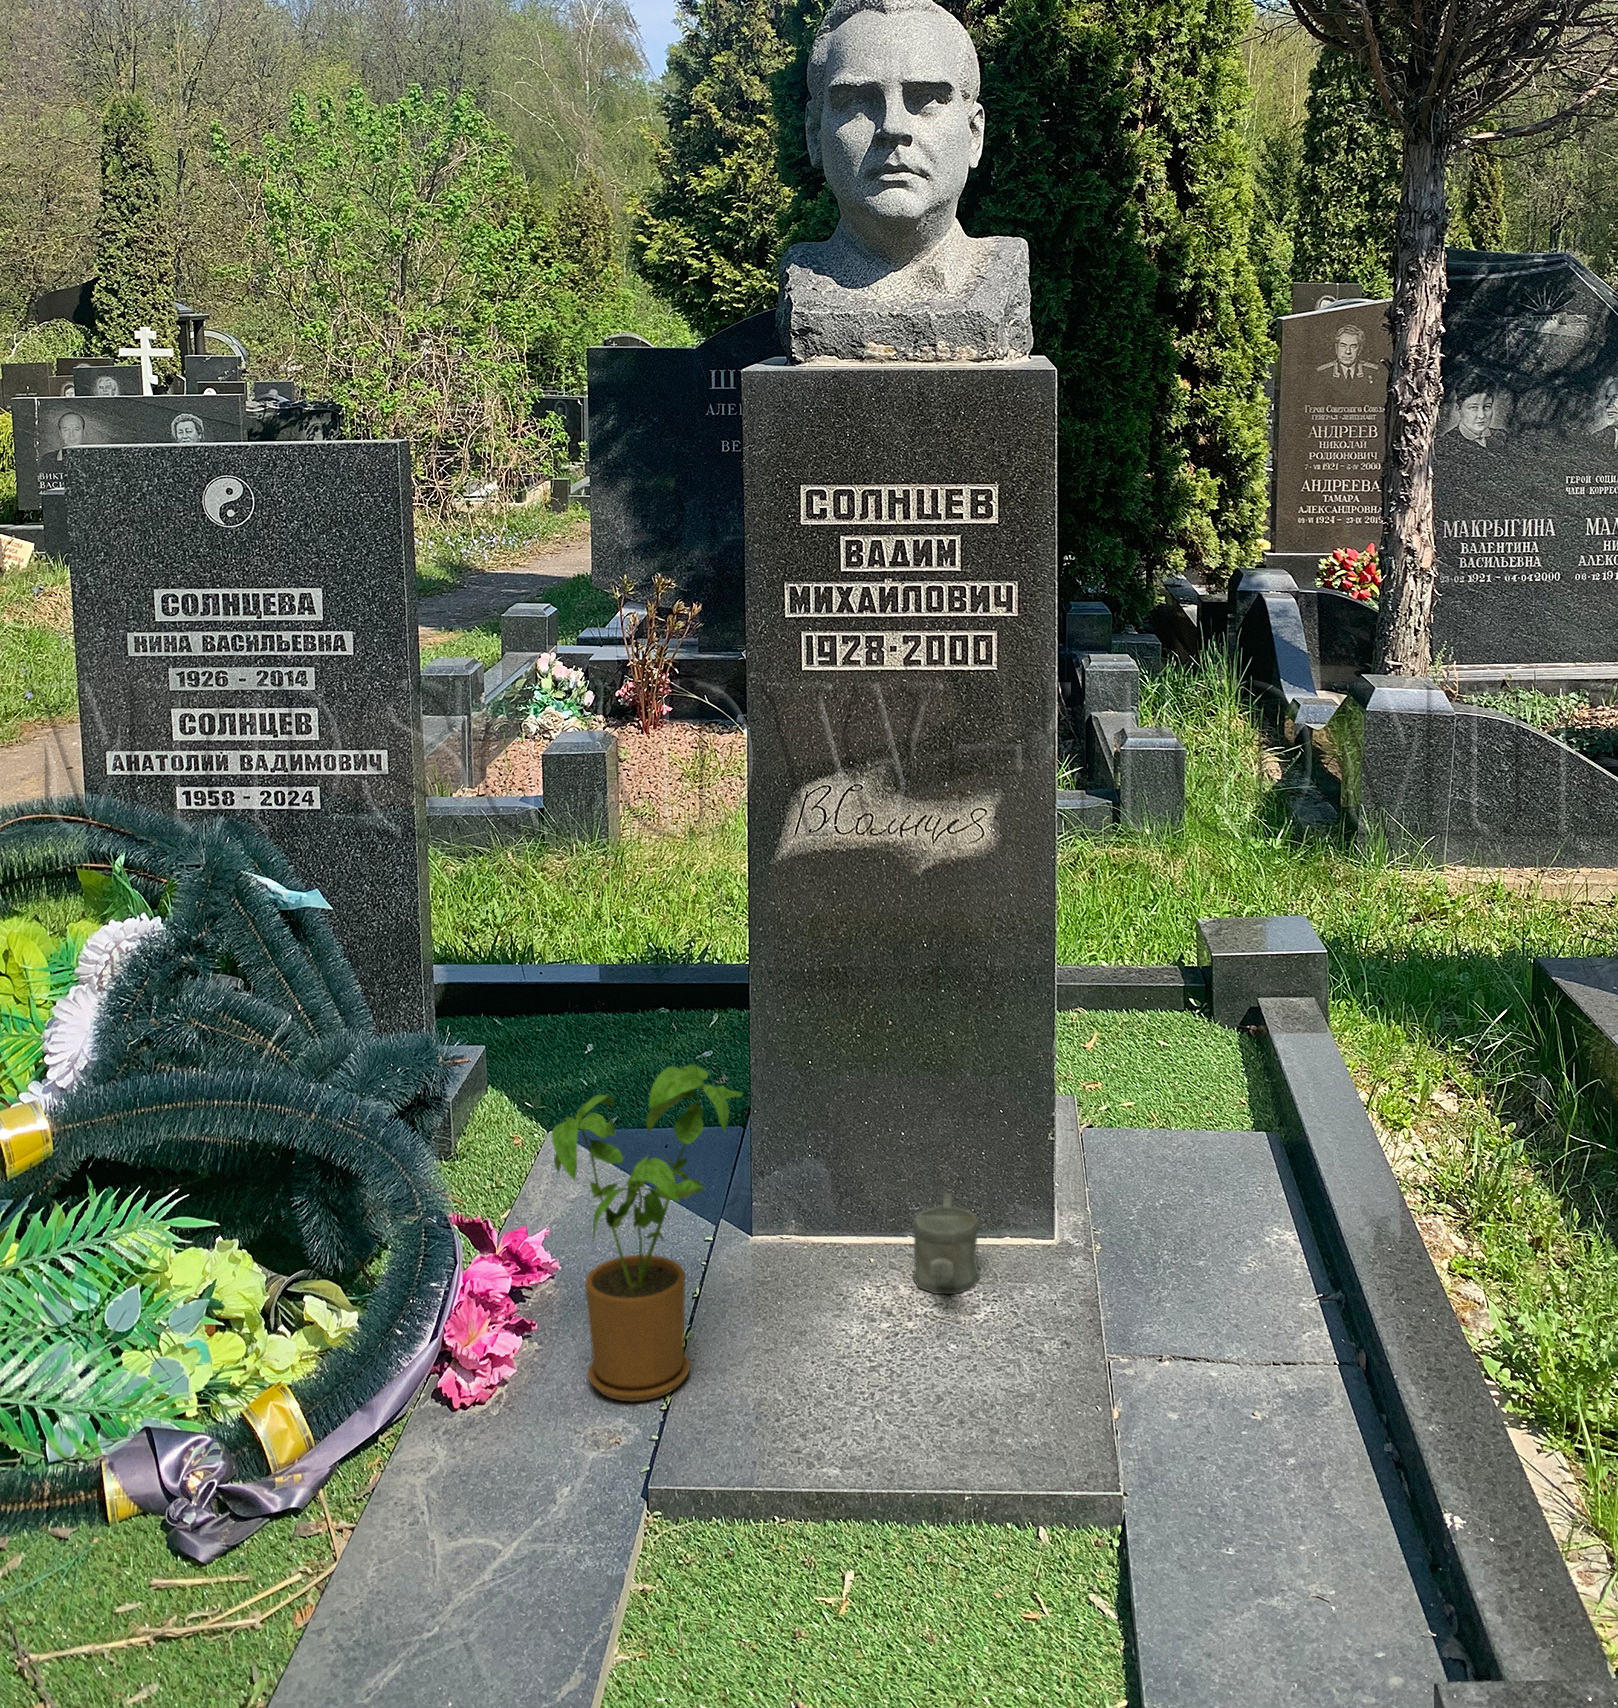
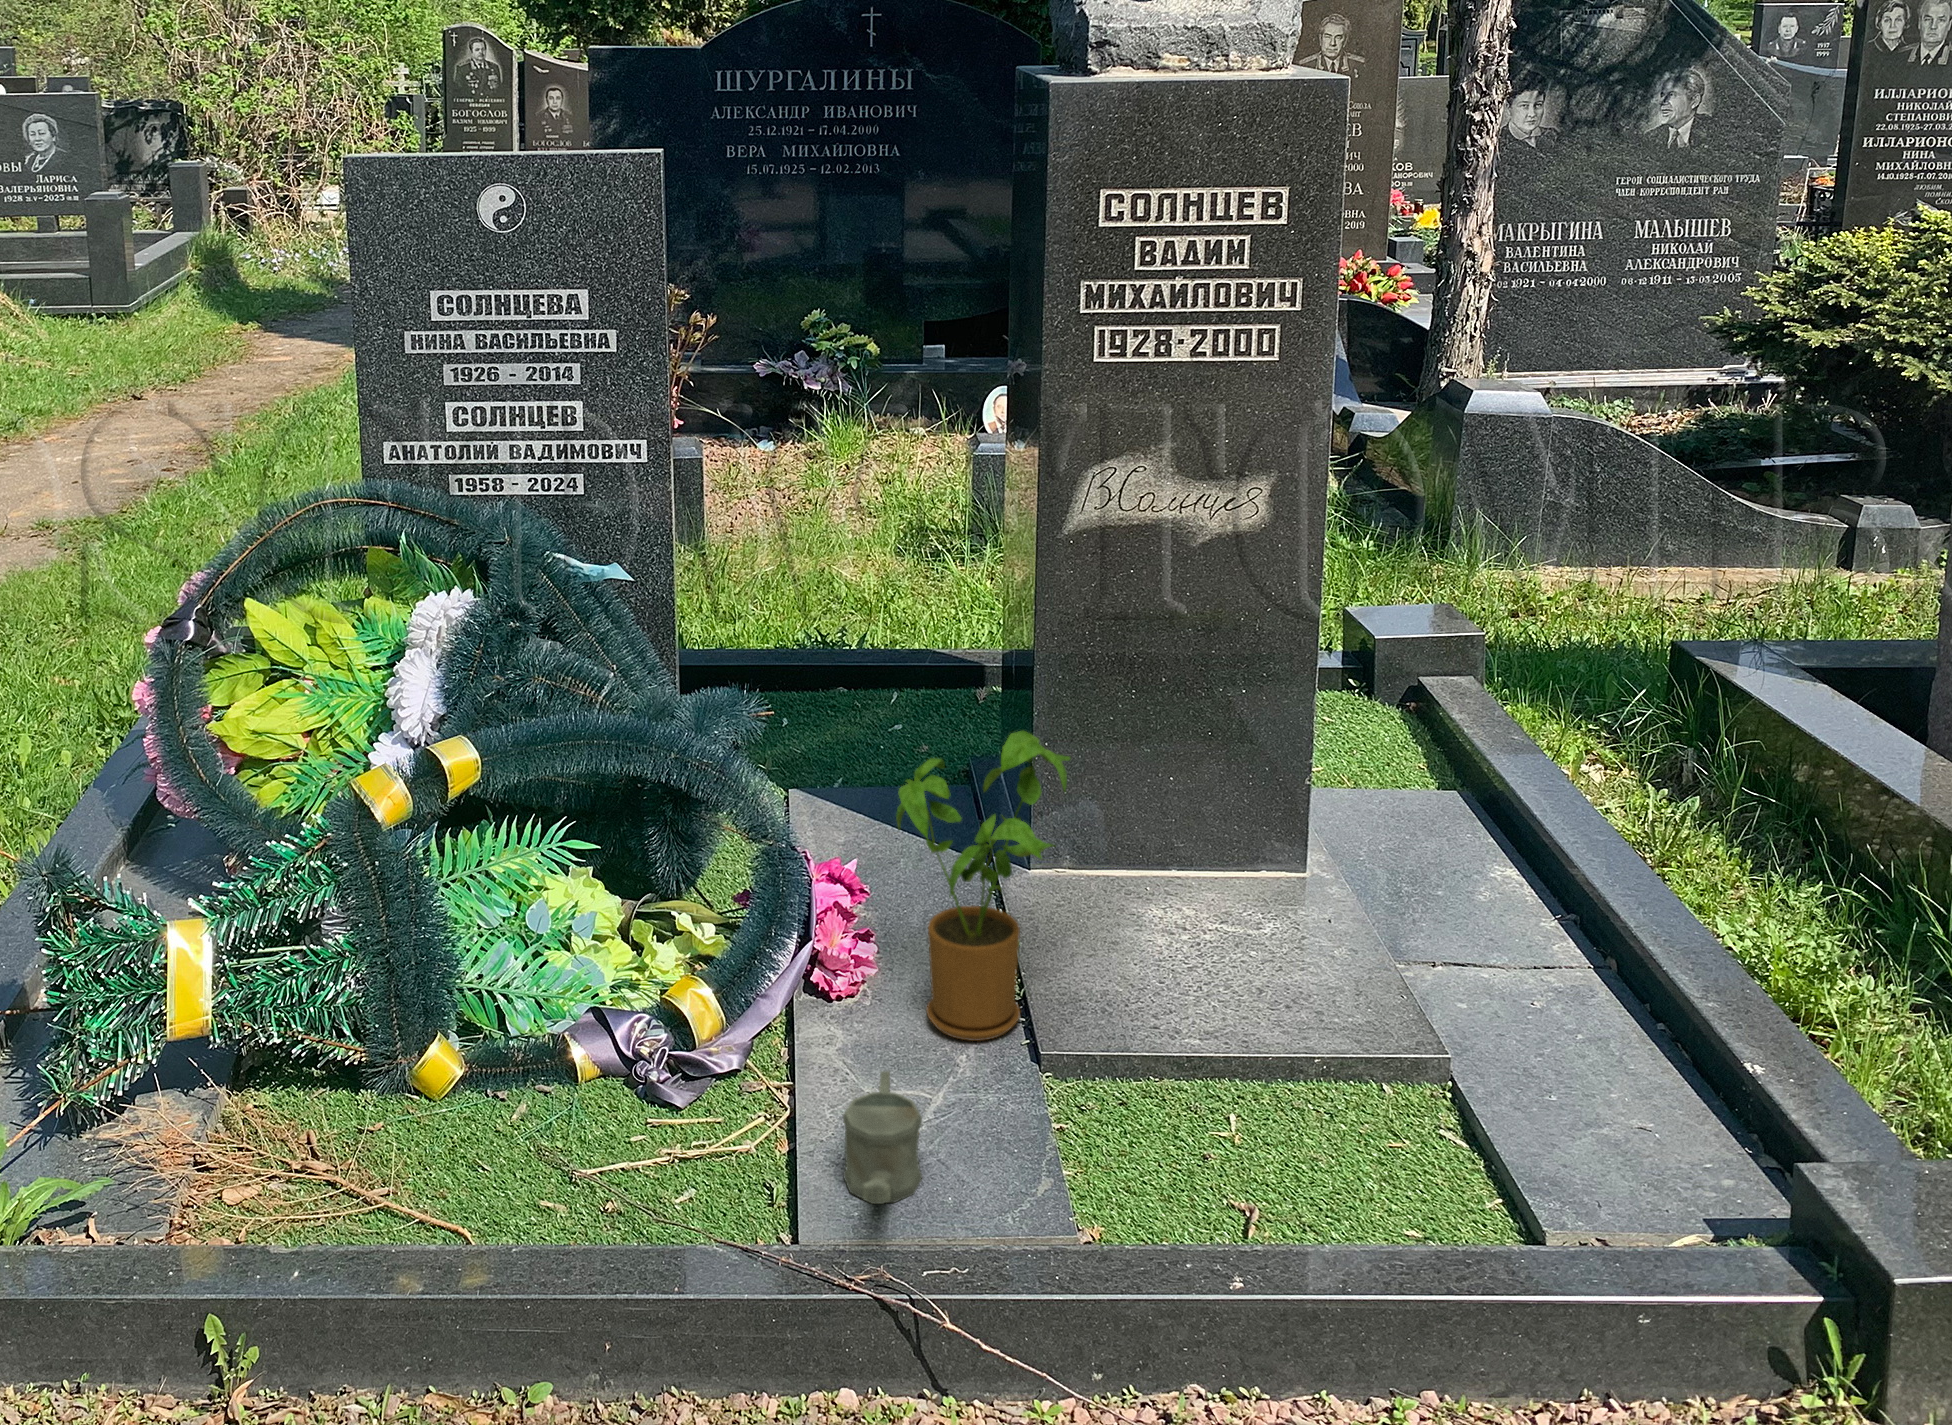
watering can: present [912,1193,980,1294] -> present [843,1071,922,1204]

